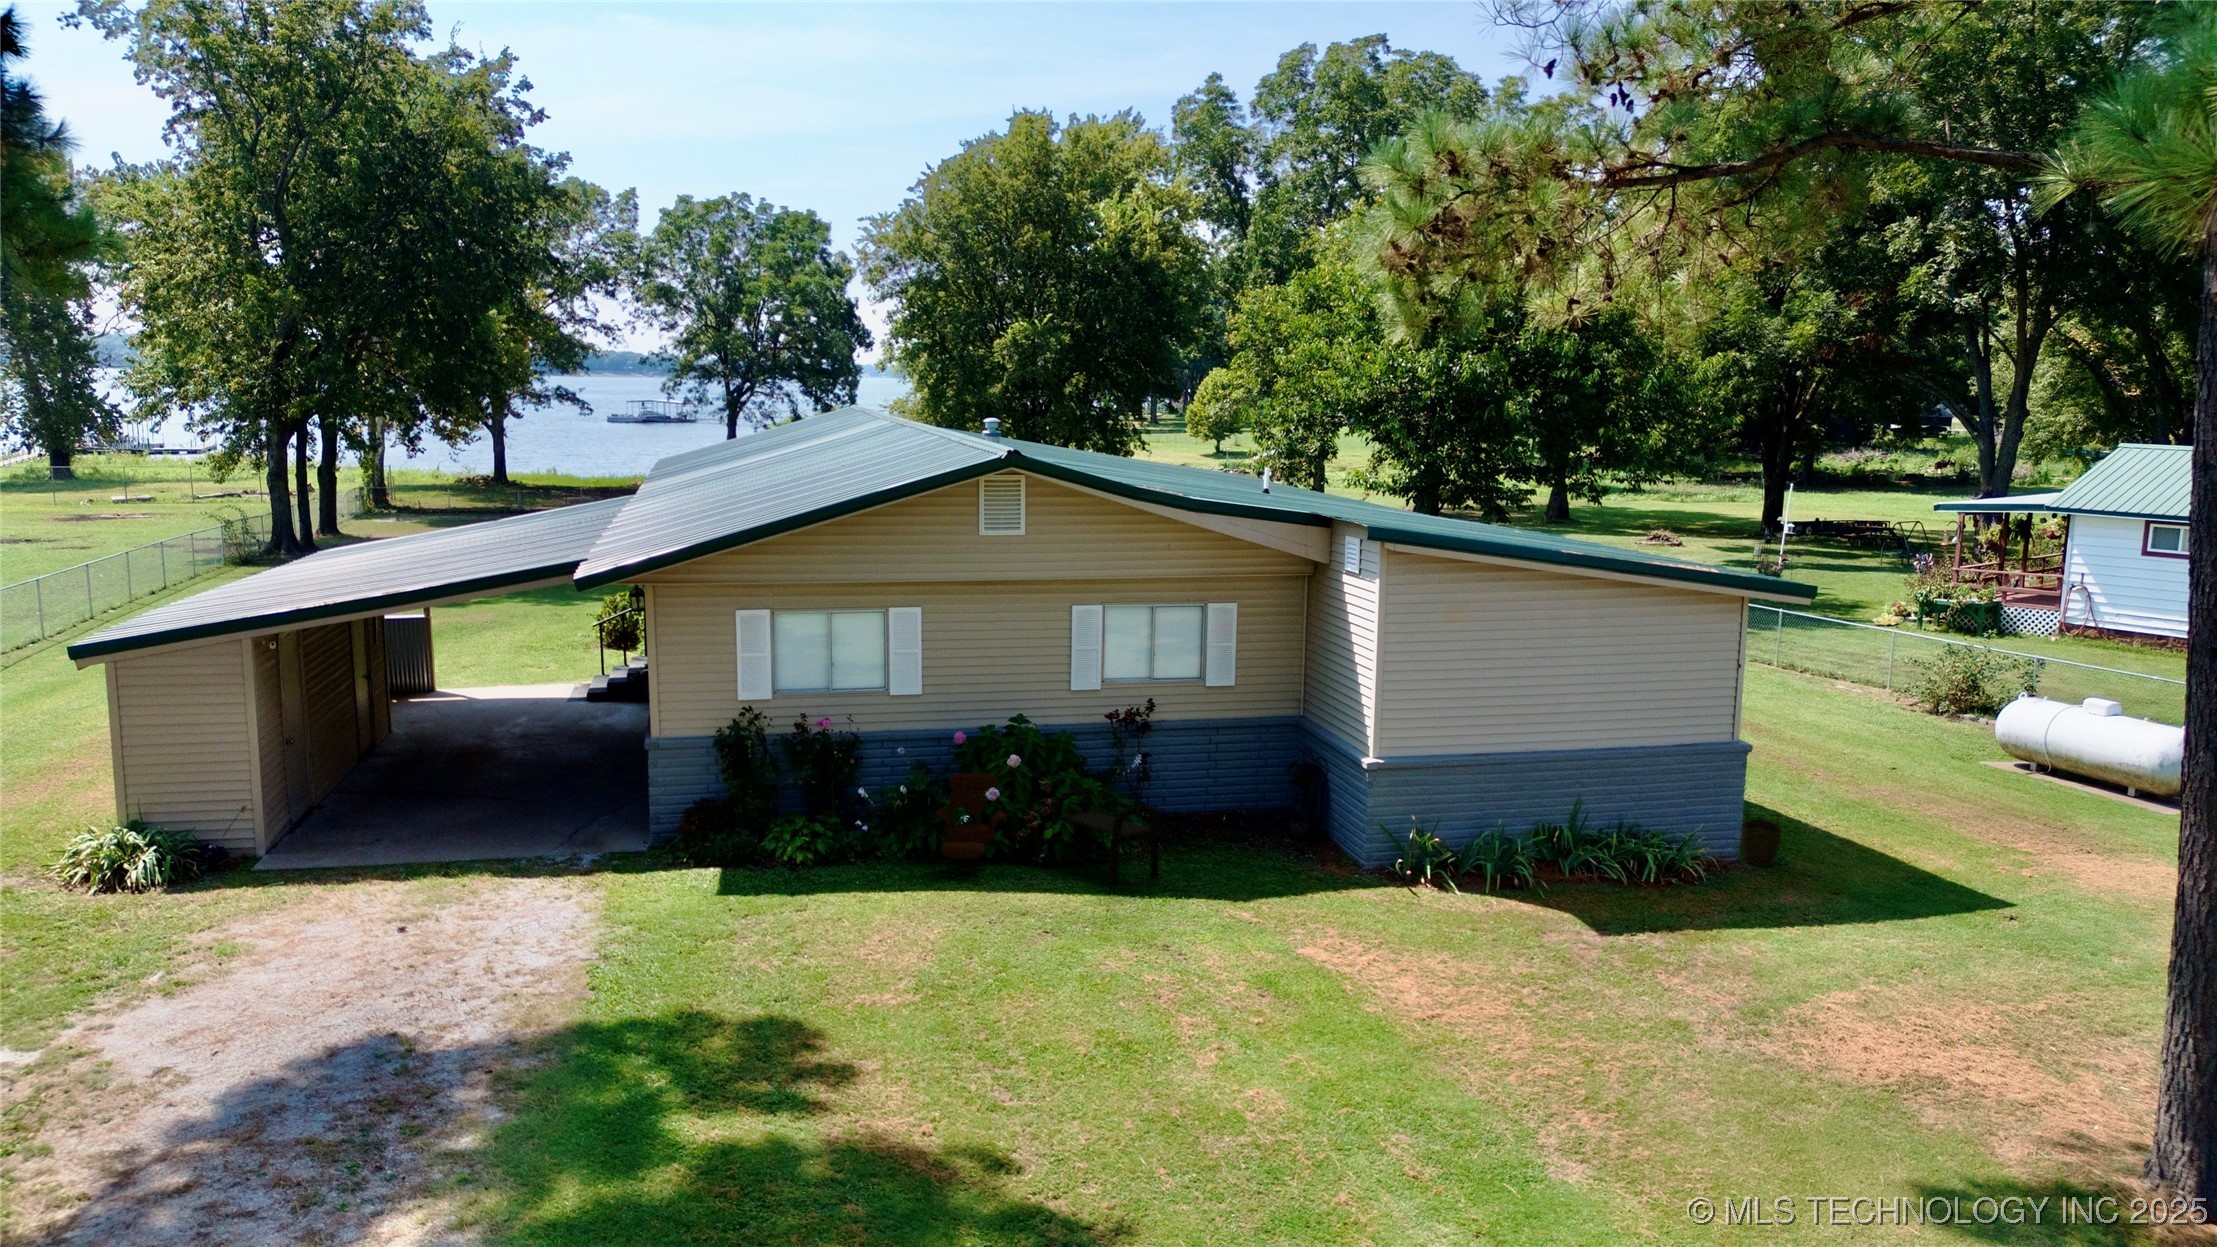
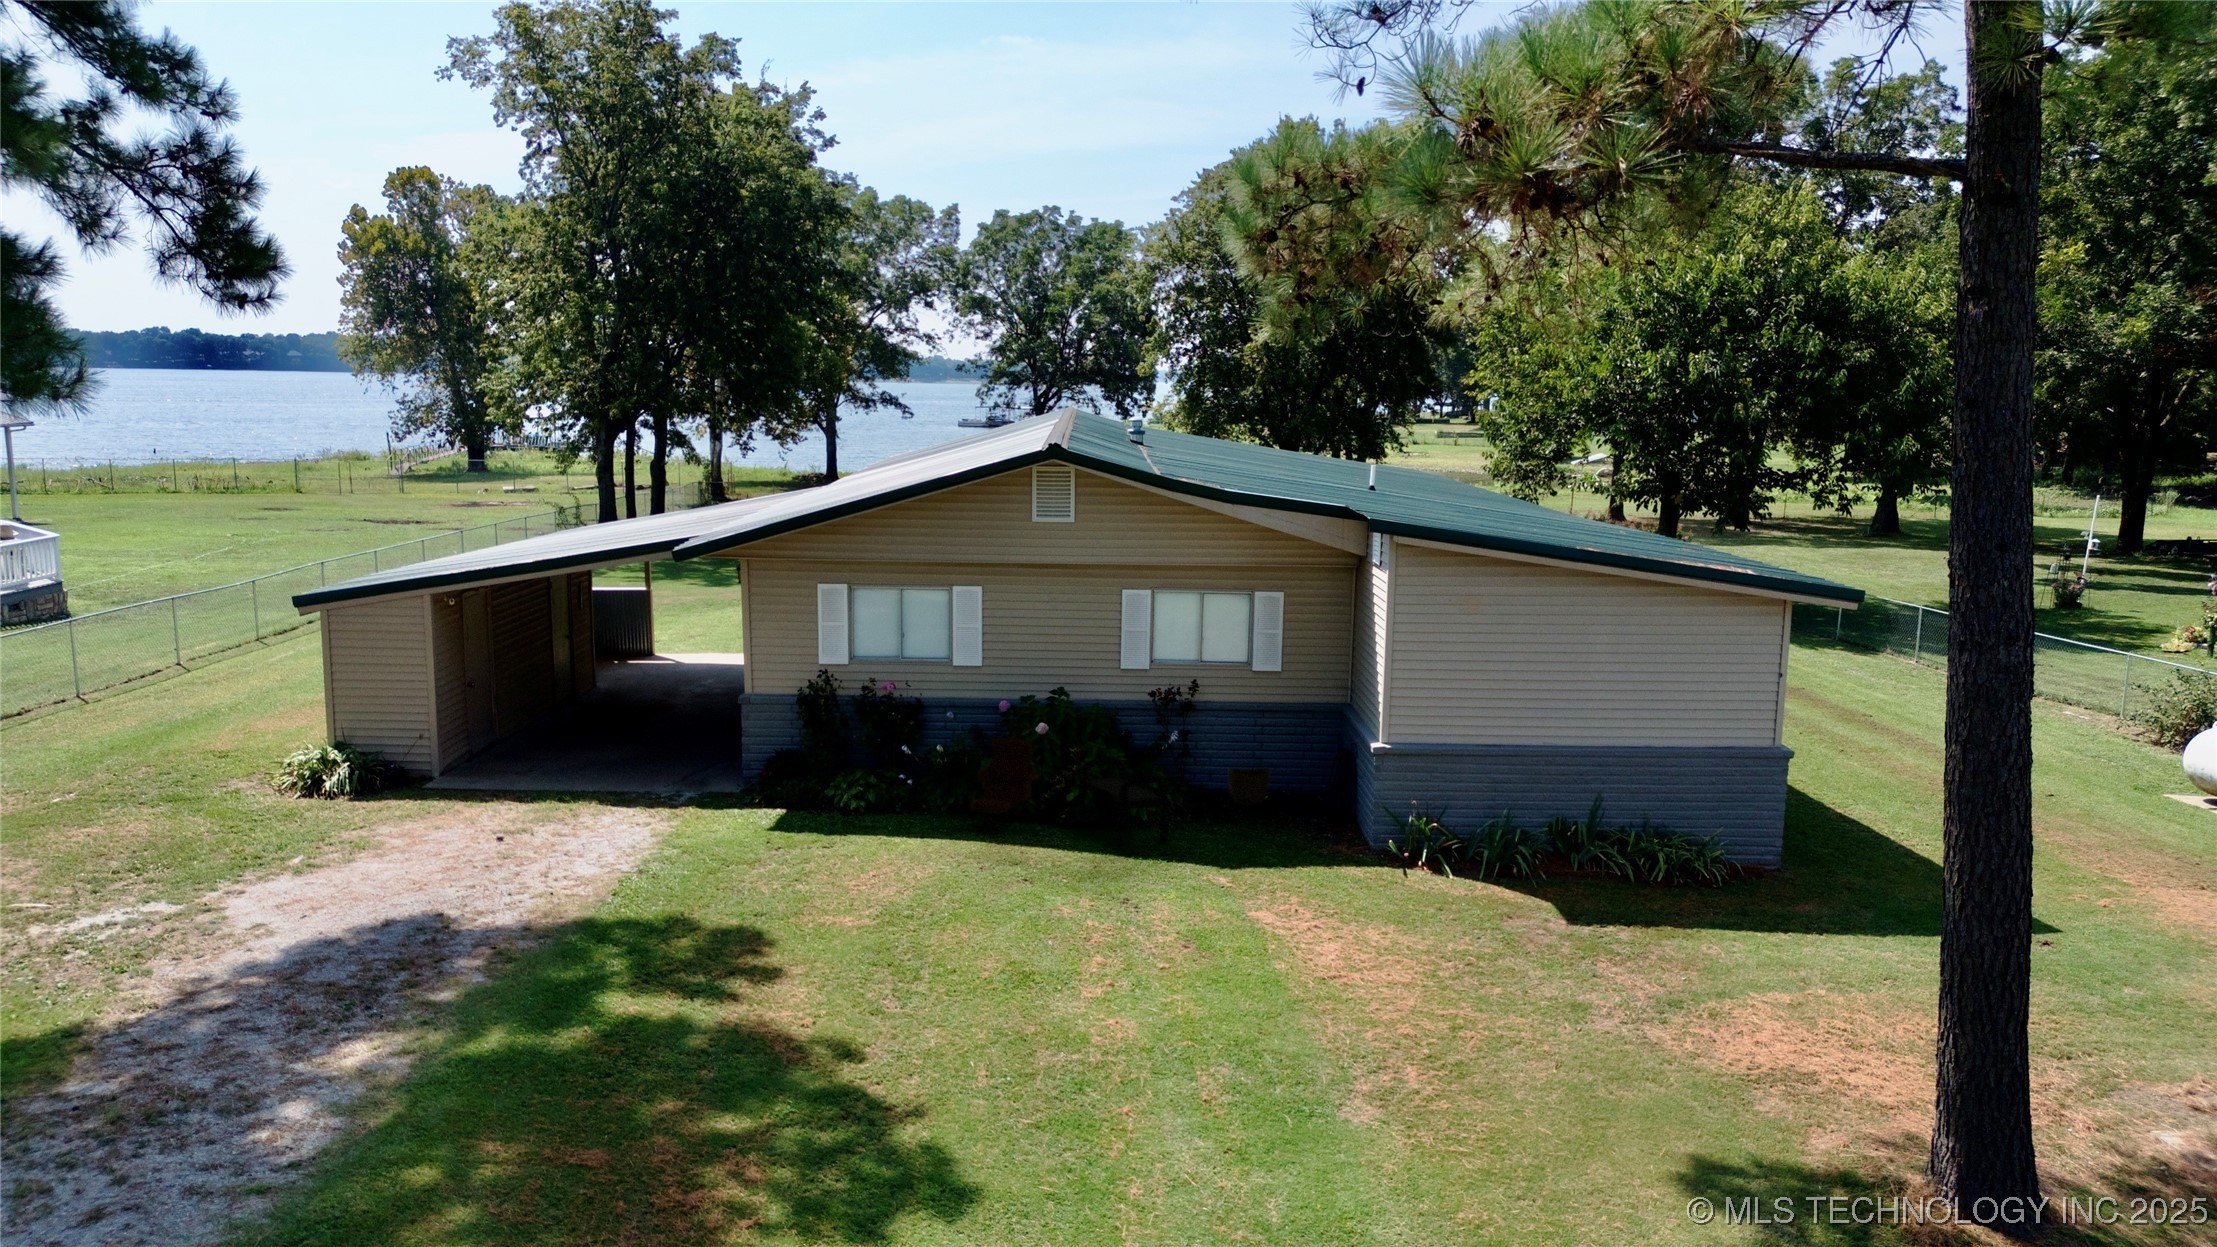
potted plant: present [1286,762,1317,838] -> none [1316,742,1350,819]
woven basket: present [1741,811,1781,866] -> present [1228,760,1270,805]

